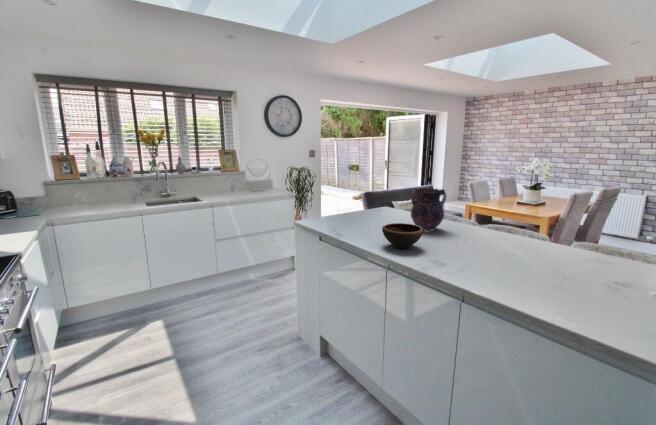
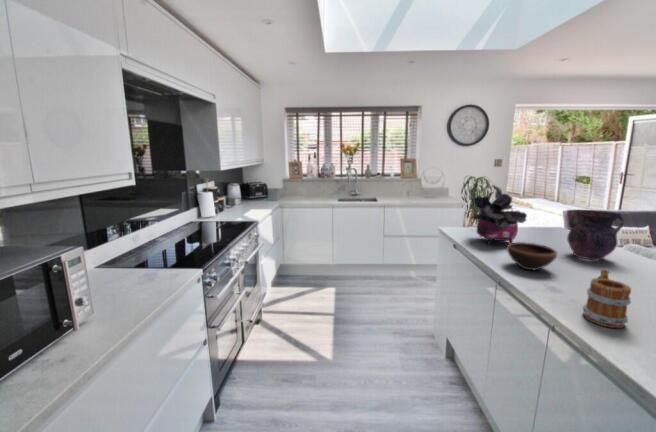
potted plant: none [334,172,378,231] -> present [472,185,527,244]
mug: none [471,235,505,283] -> present [583,269,631,328]

